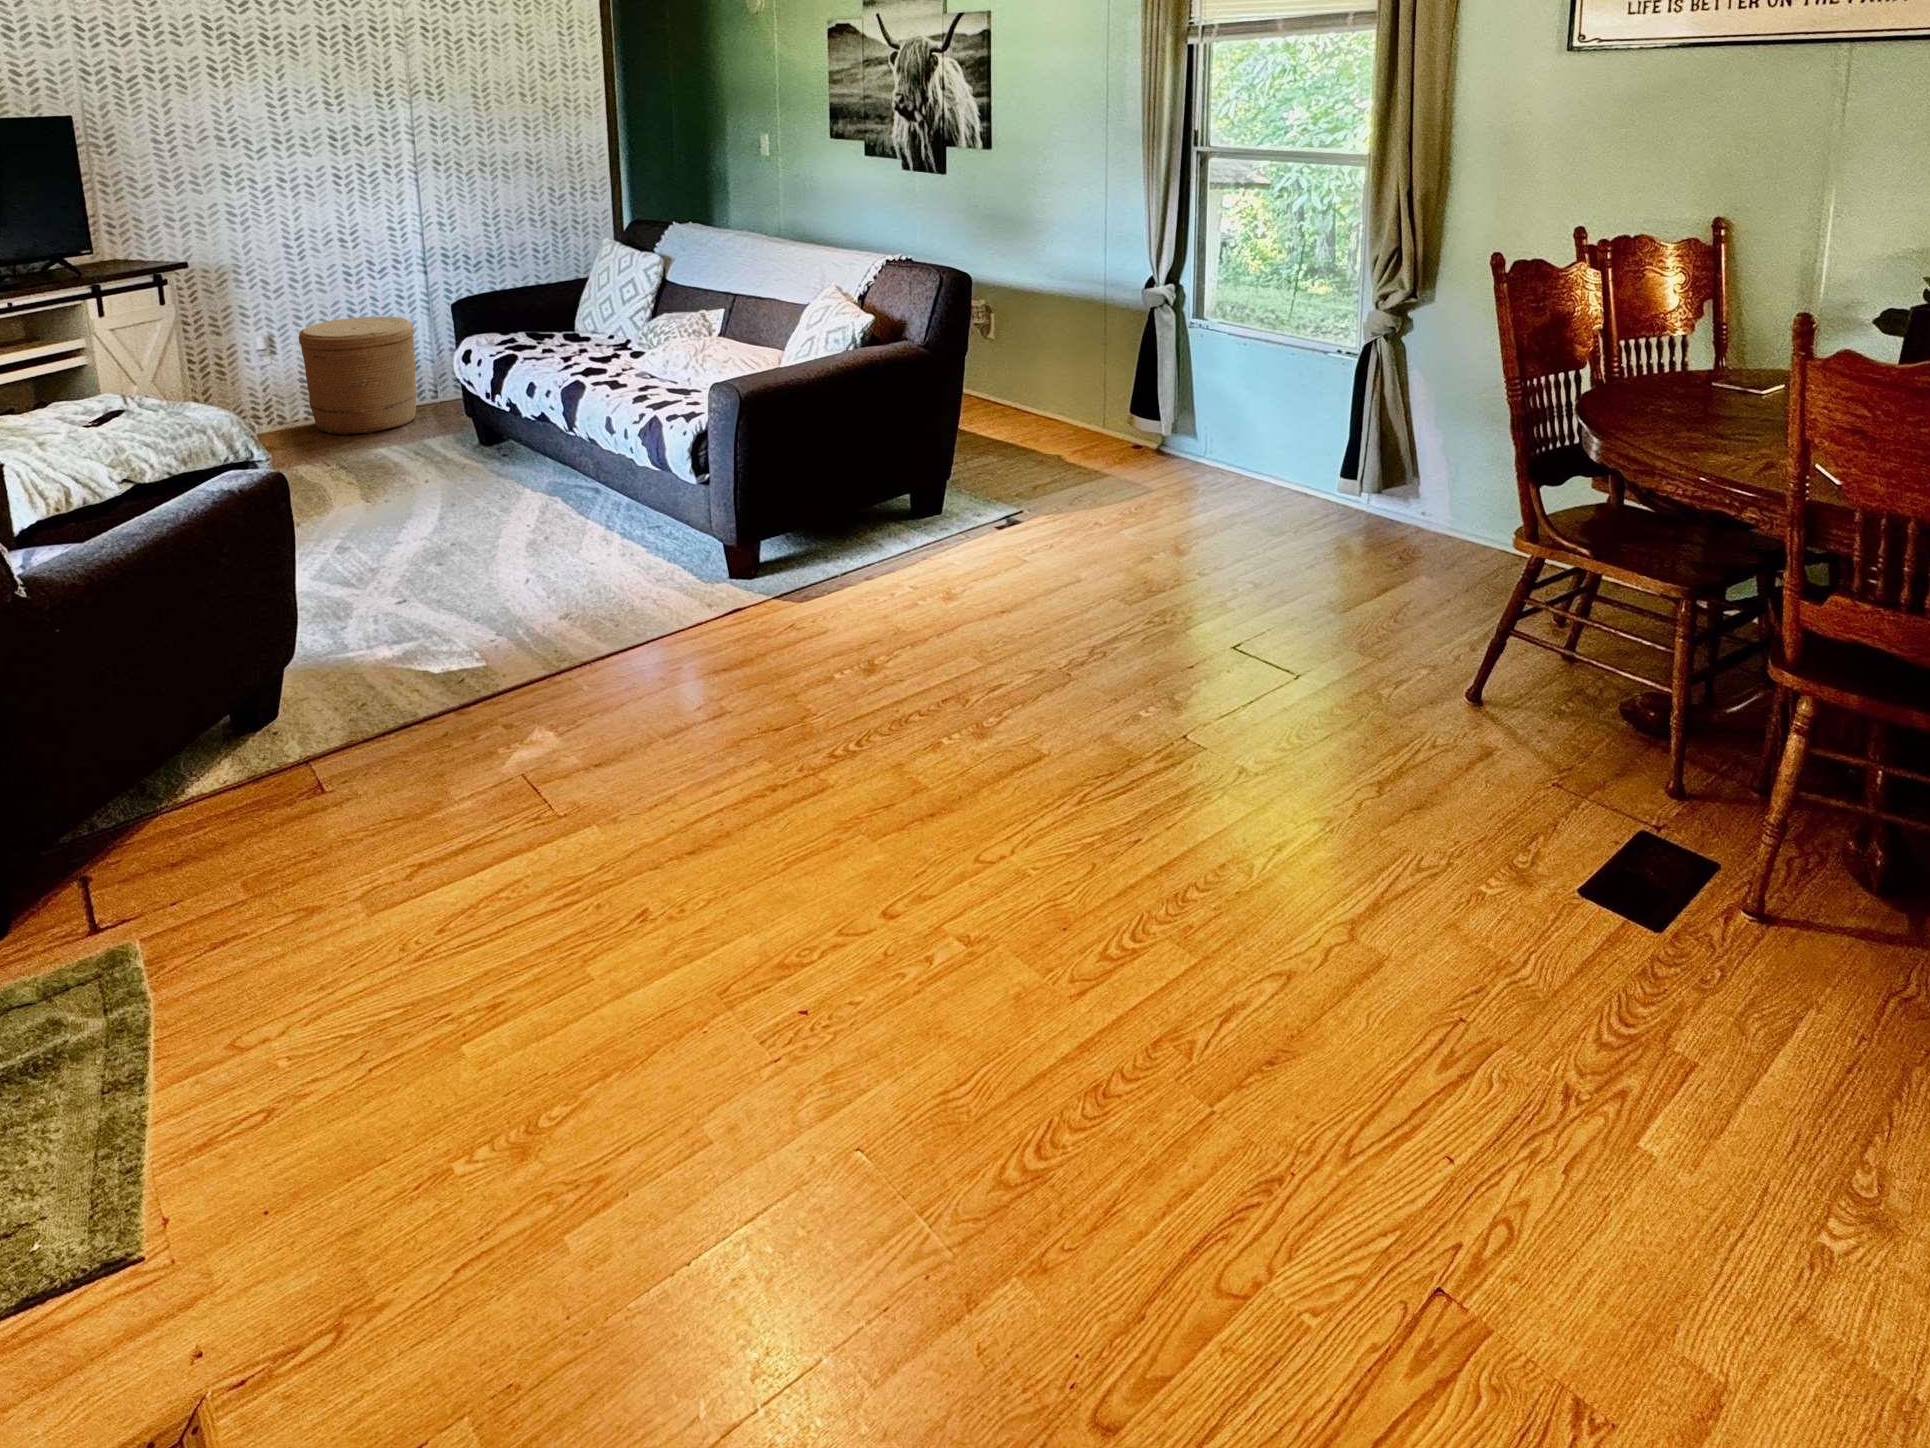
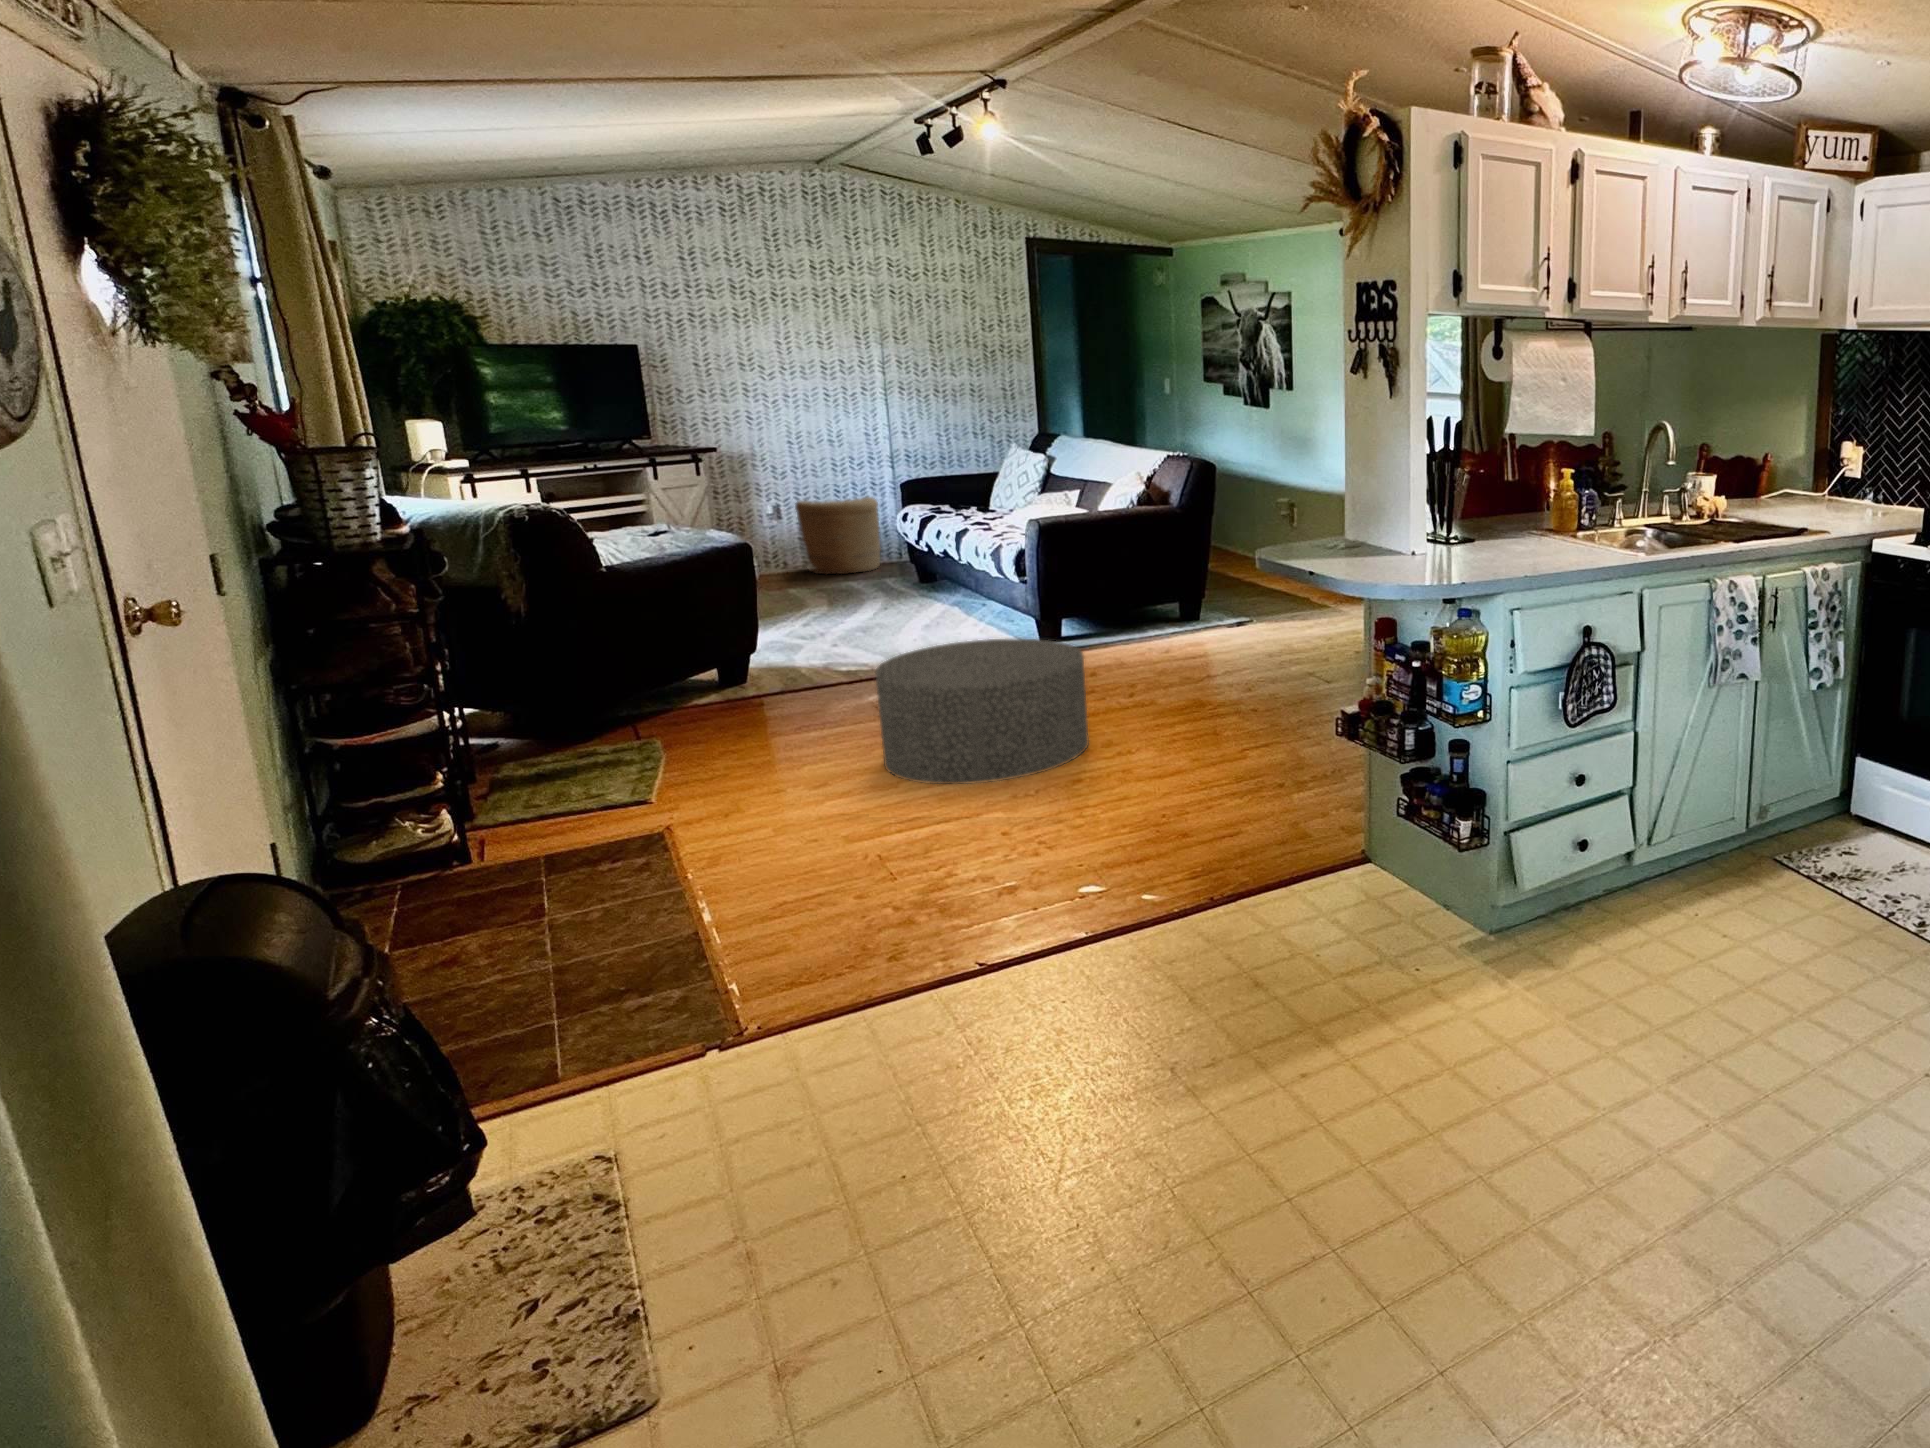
ottoman: none [651,717,1090,1214] -> present [875,639,1089,784]

